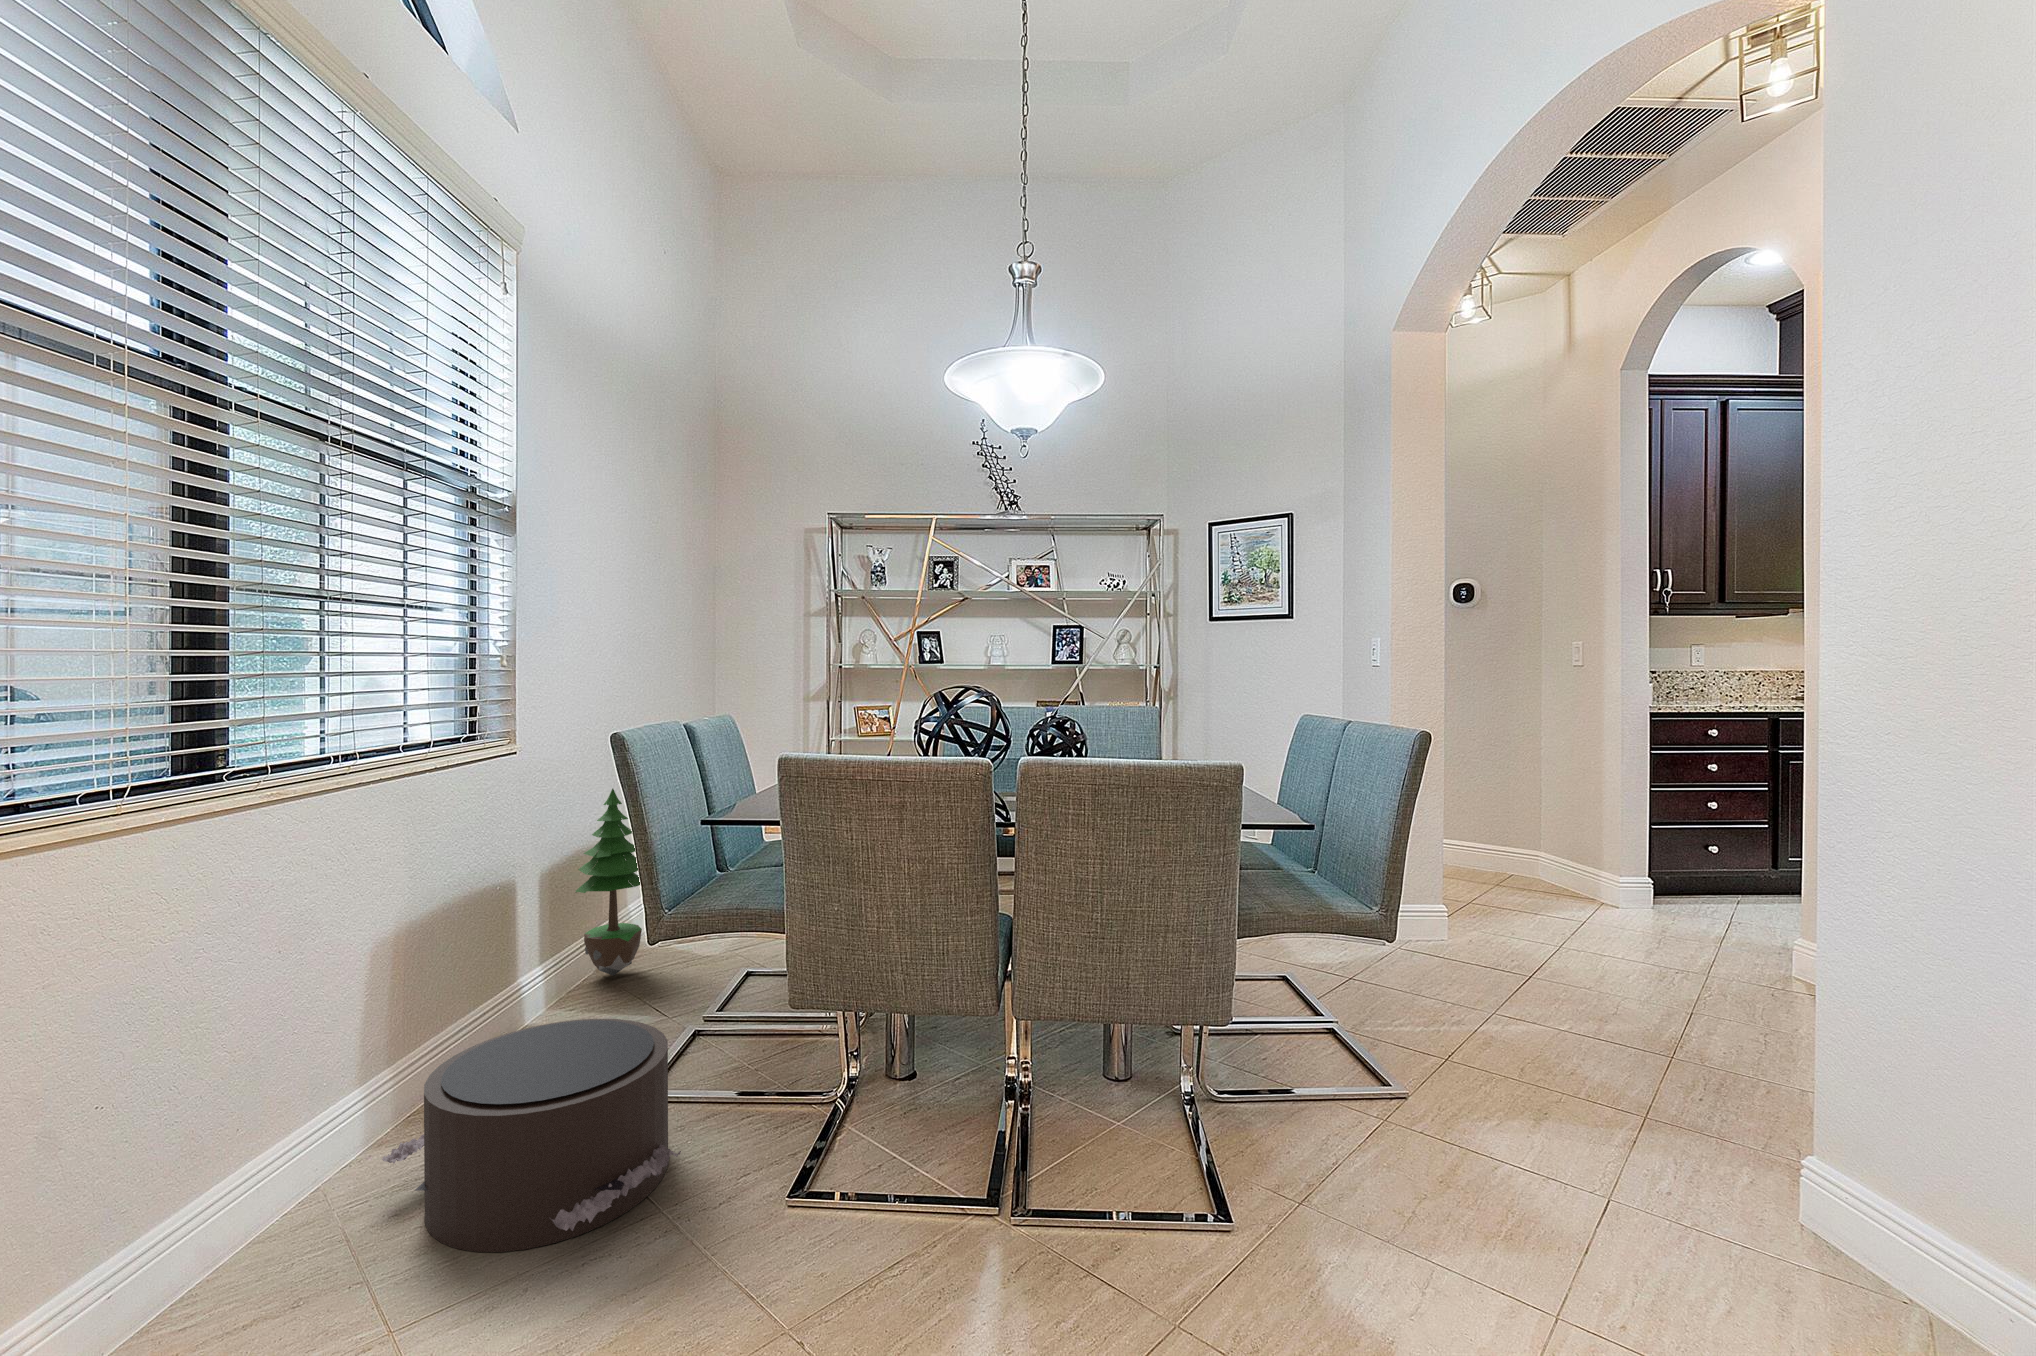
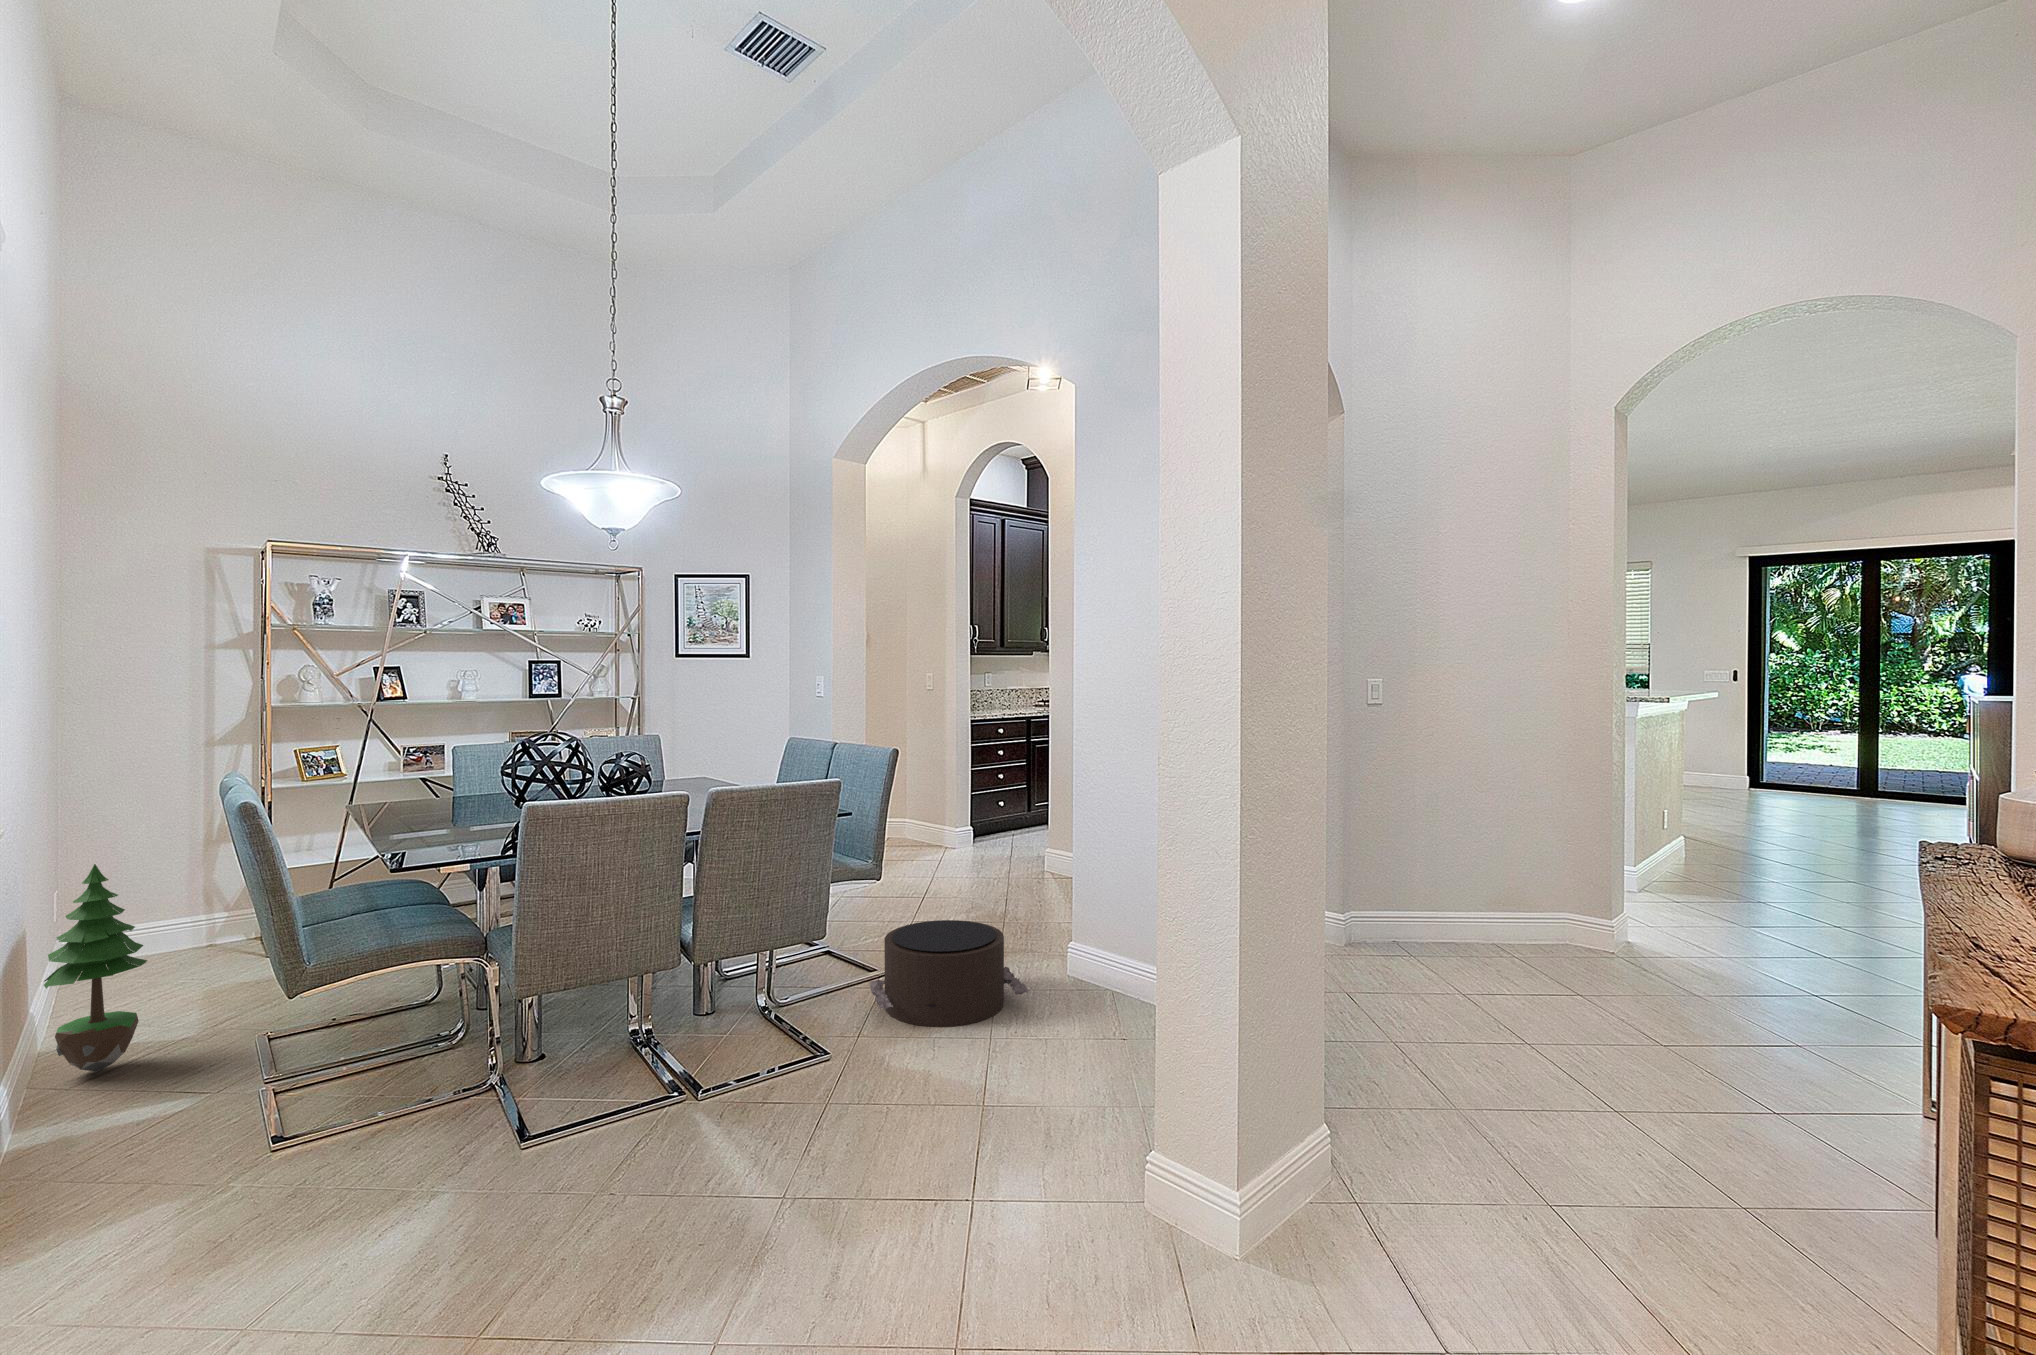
pouf: present [382,1019,681,1252] -> present [870,920,1029,1027]

